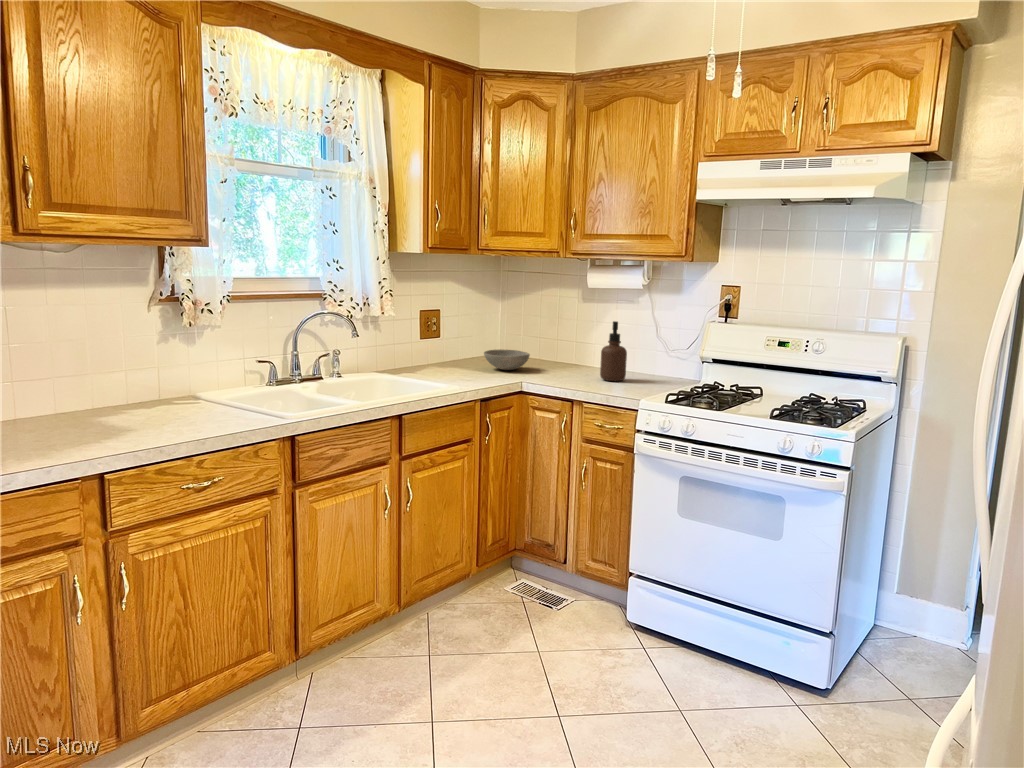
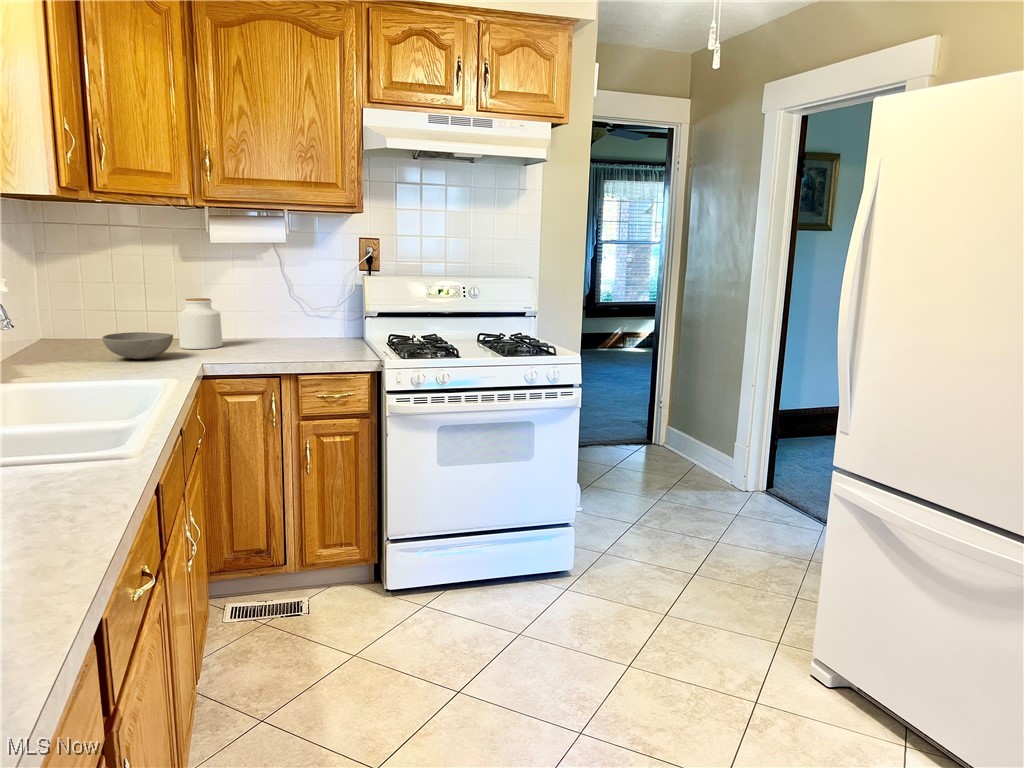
soap dispenser: present [600,321,627,381] -> none [276,281,308,350]
jar: none [552,329,585,370] -> present [178,298,222,349]

